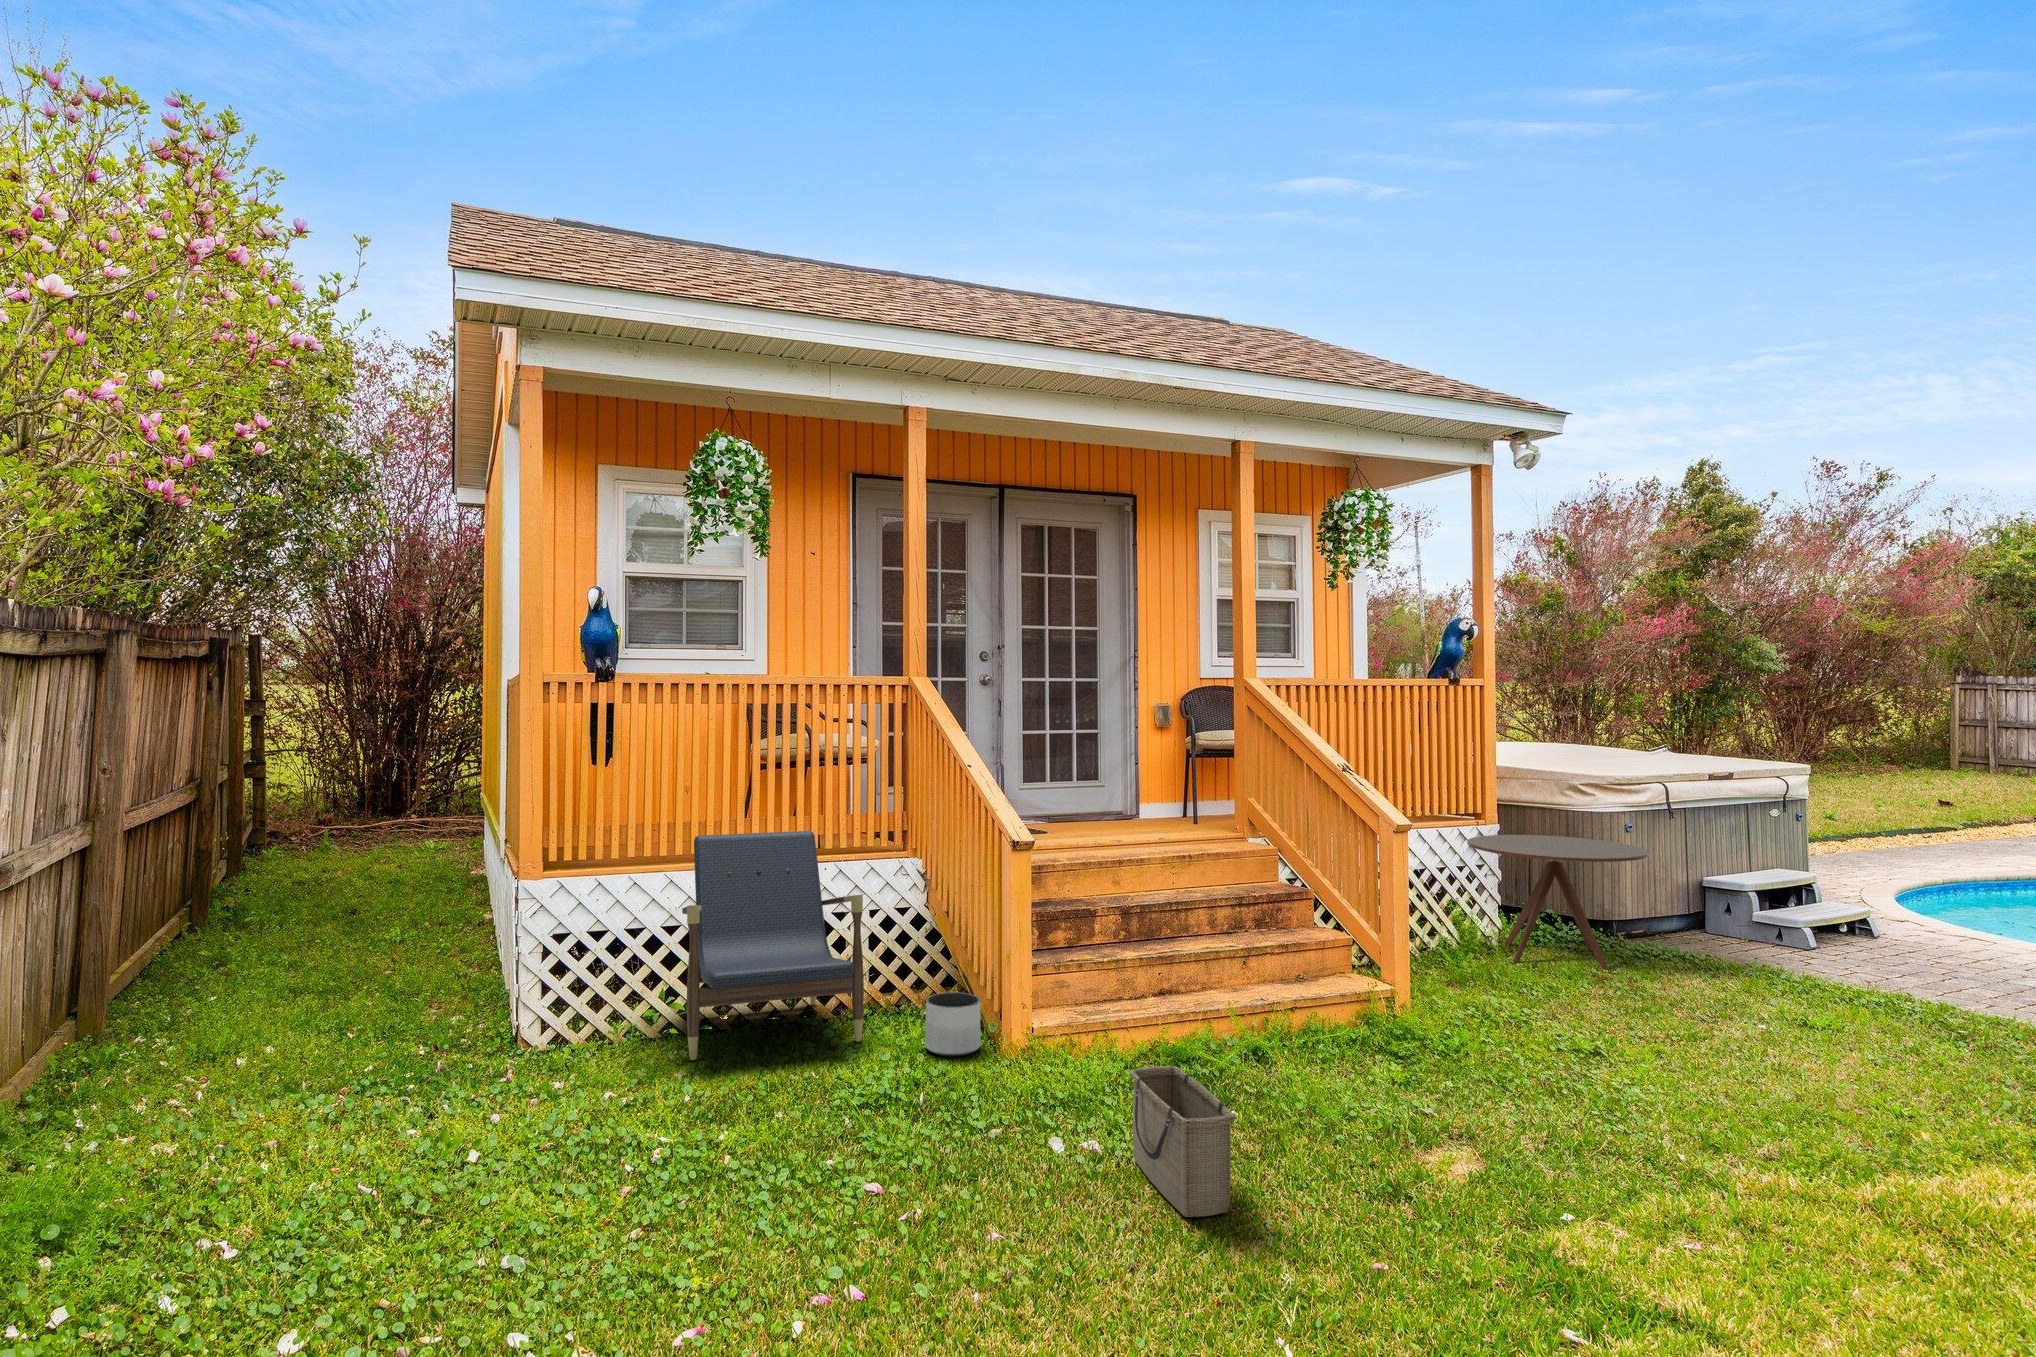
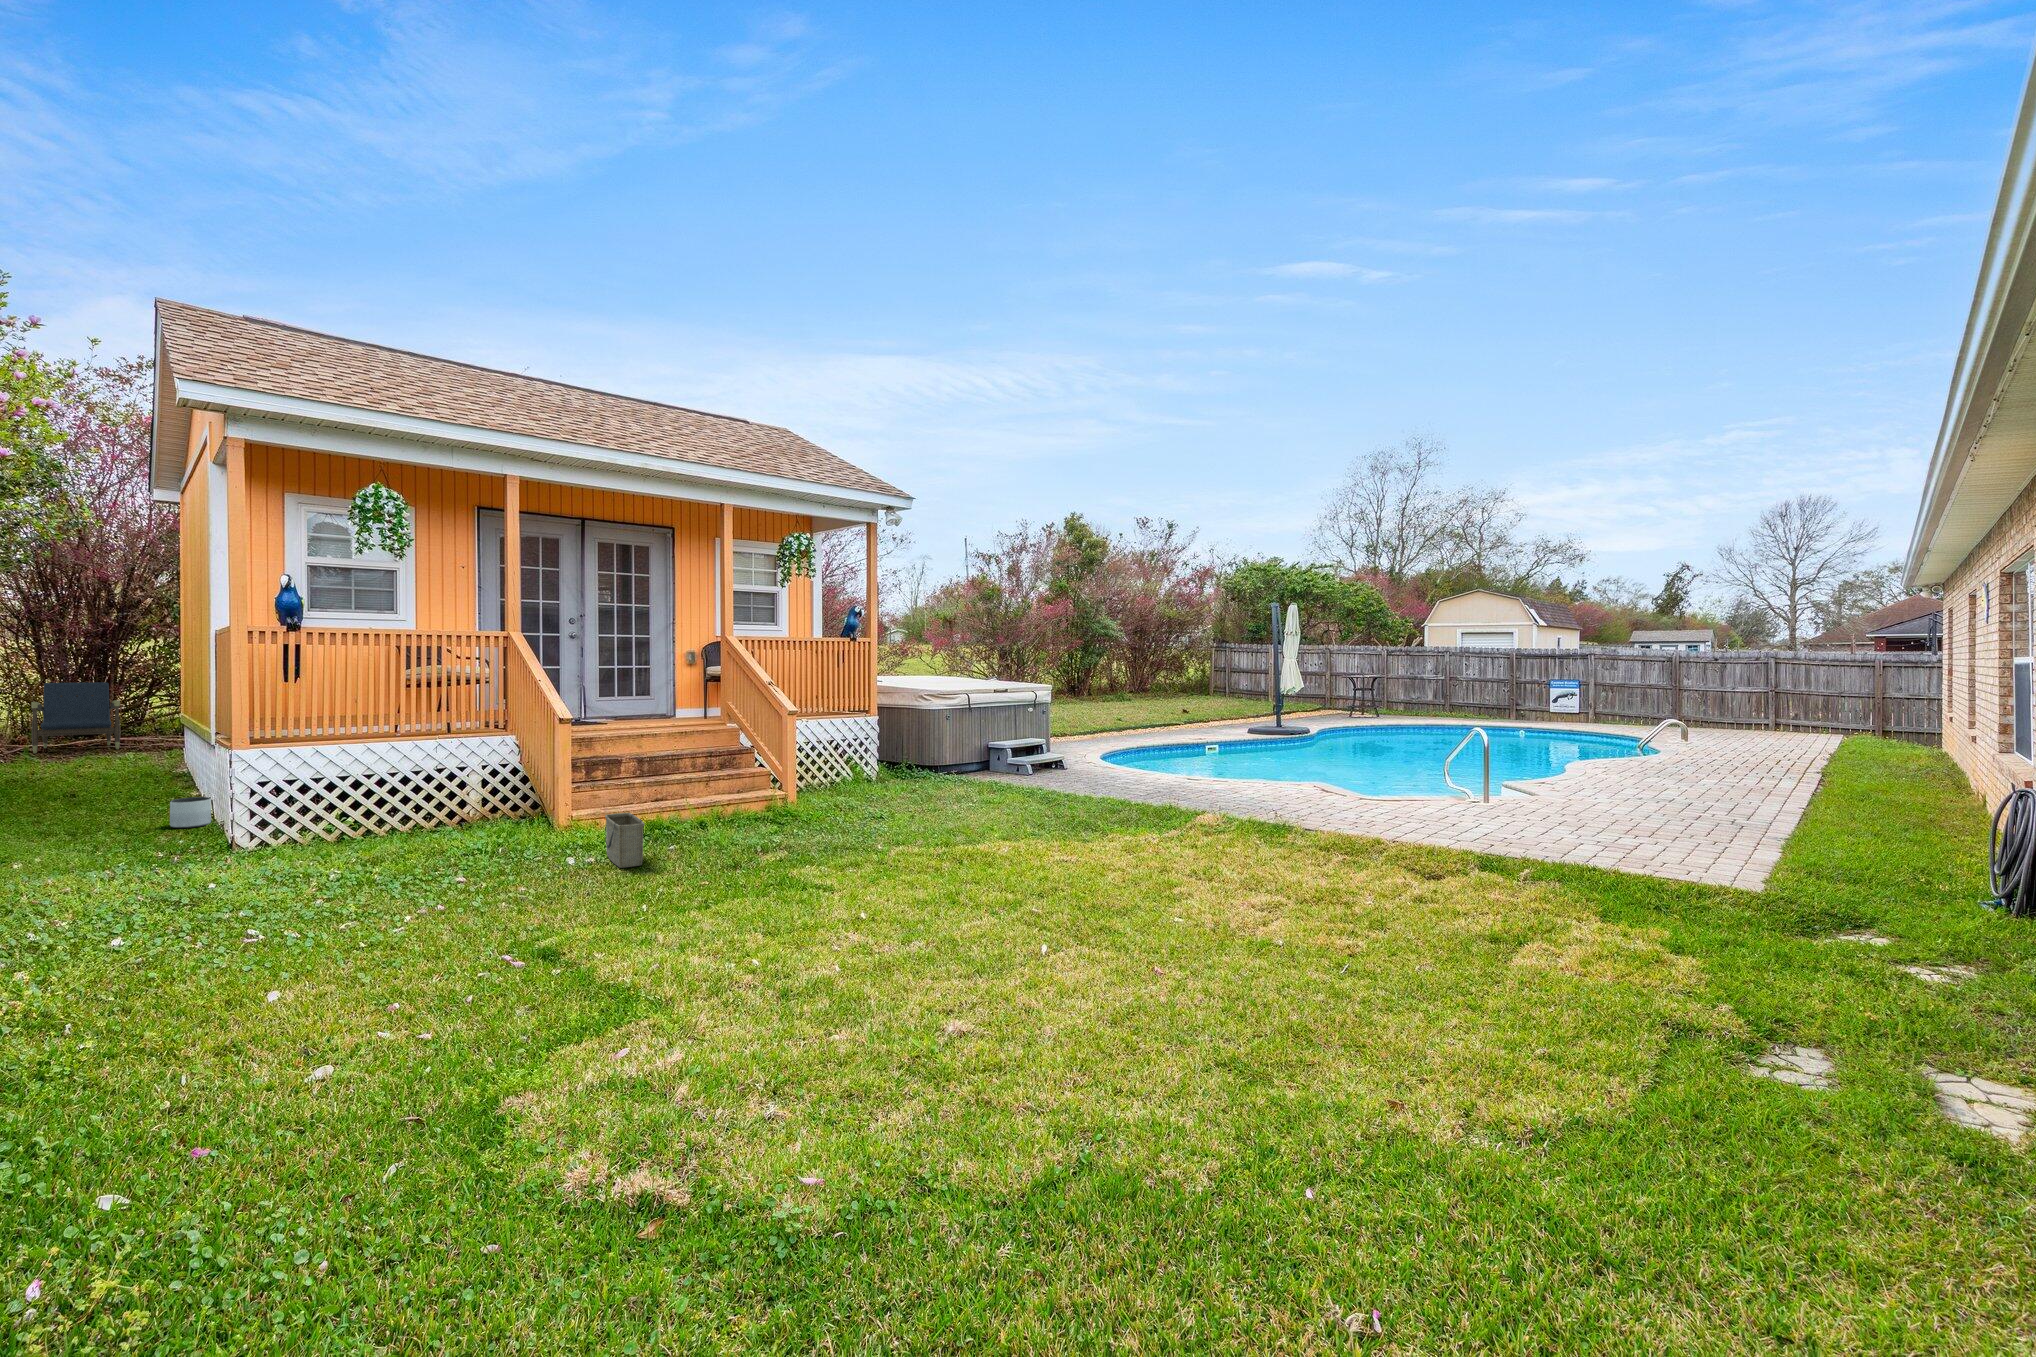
lounge chair: present [682,831,864,1060] -> present [31,682,120,753]
round table: present [1467,835,1649,970] -> none [851,721,935,784]
planter: present [925,992,981,1056] -> present [170,797,211,828]

